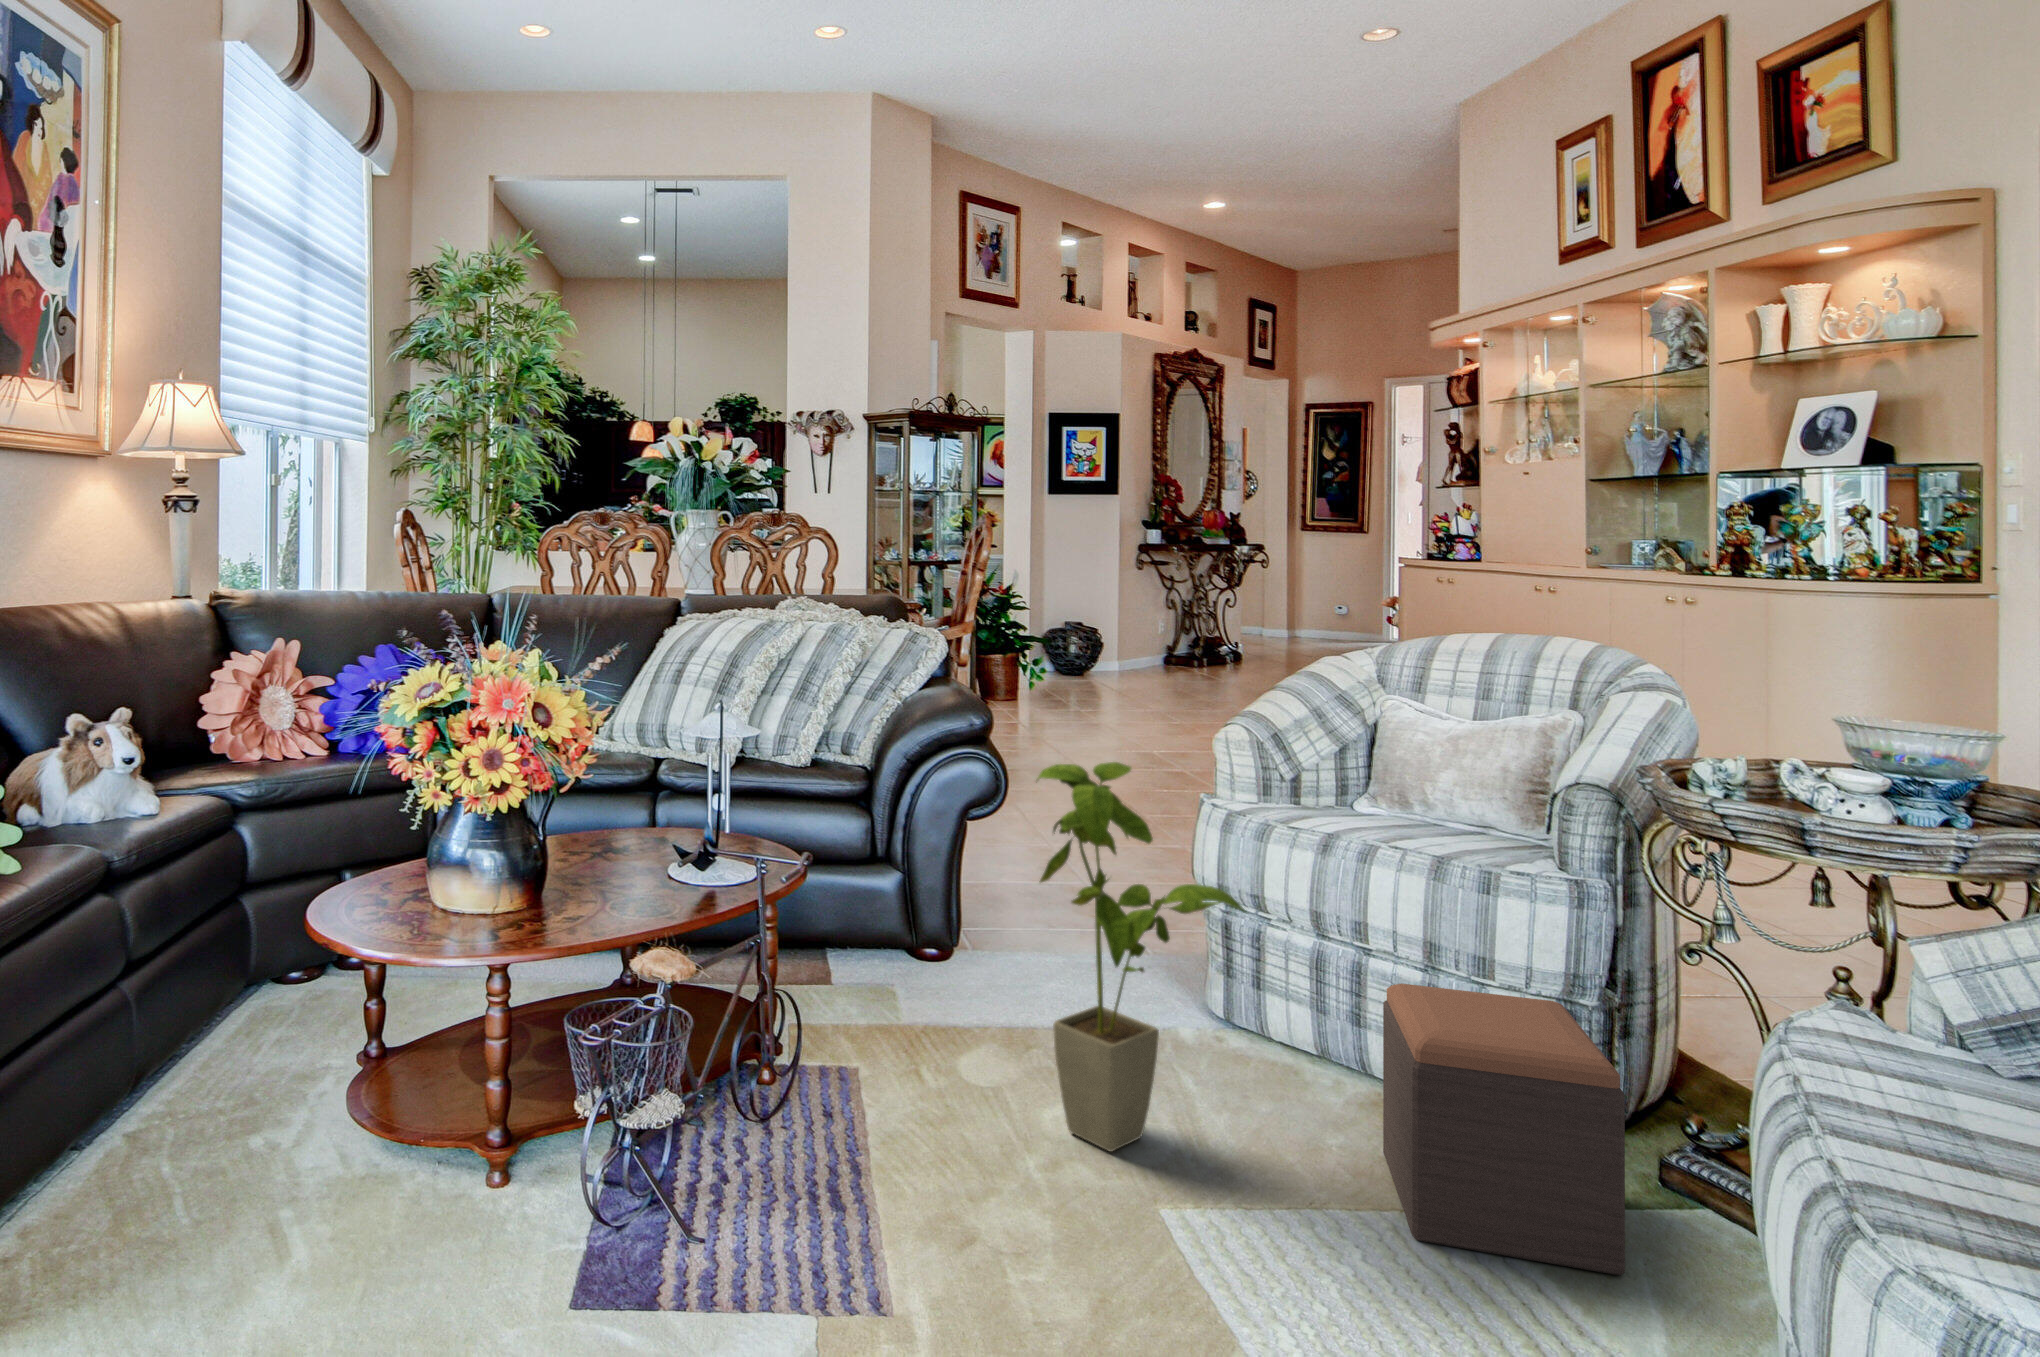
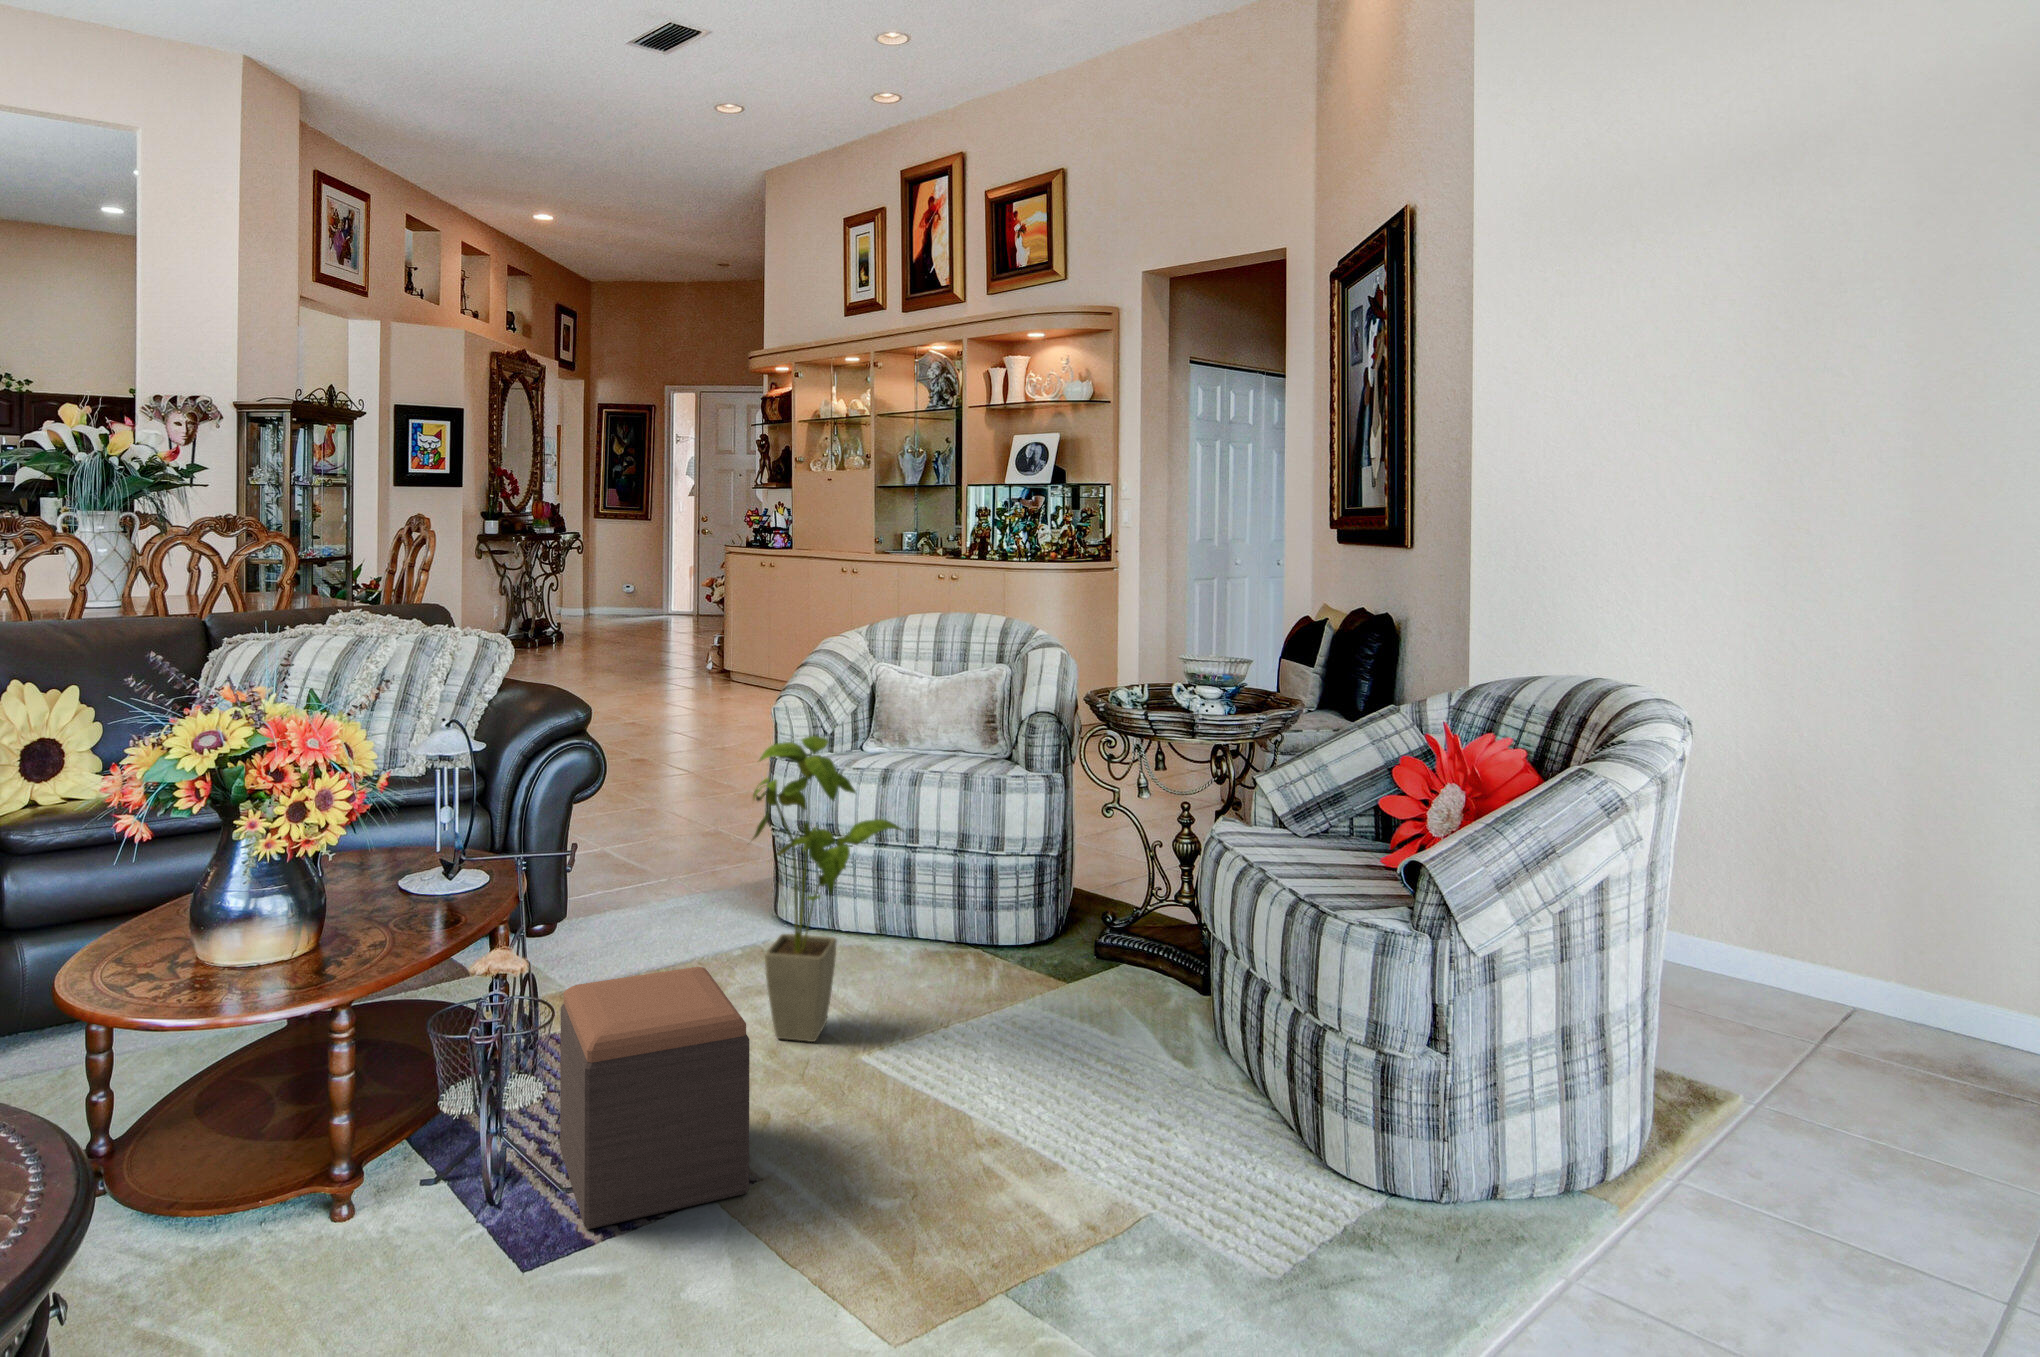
footstool: present [1383,983,1625,1276] -> present [560,967,750,1230]

